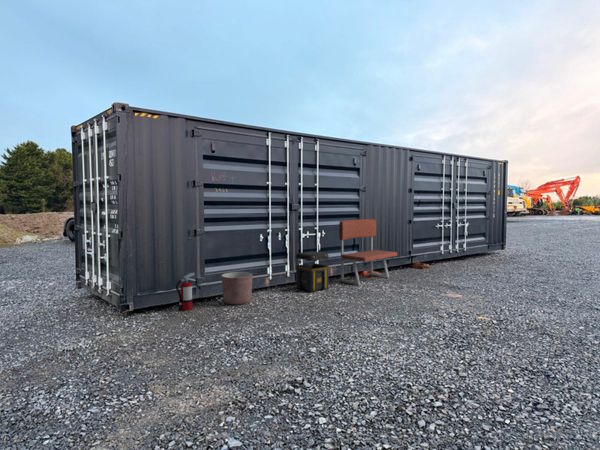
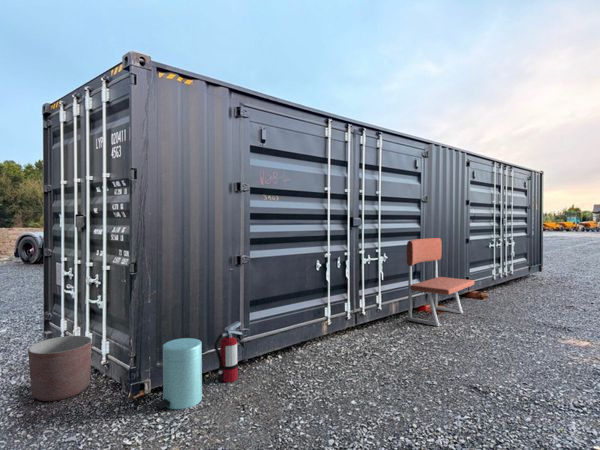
toolbox: present [296,251,329,292] -> none [360,282,406,339]
planter: present [222,272,252,305] -> present [28,336,92,401]
trash can: none [135,280,165,321] -> present [156,338,202,410]

